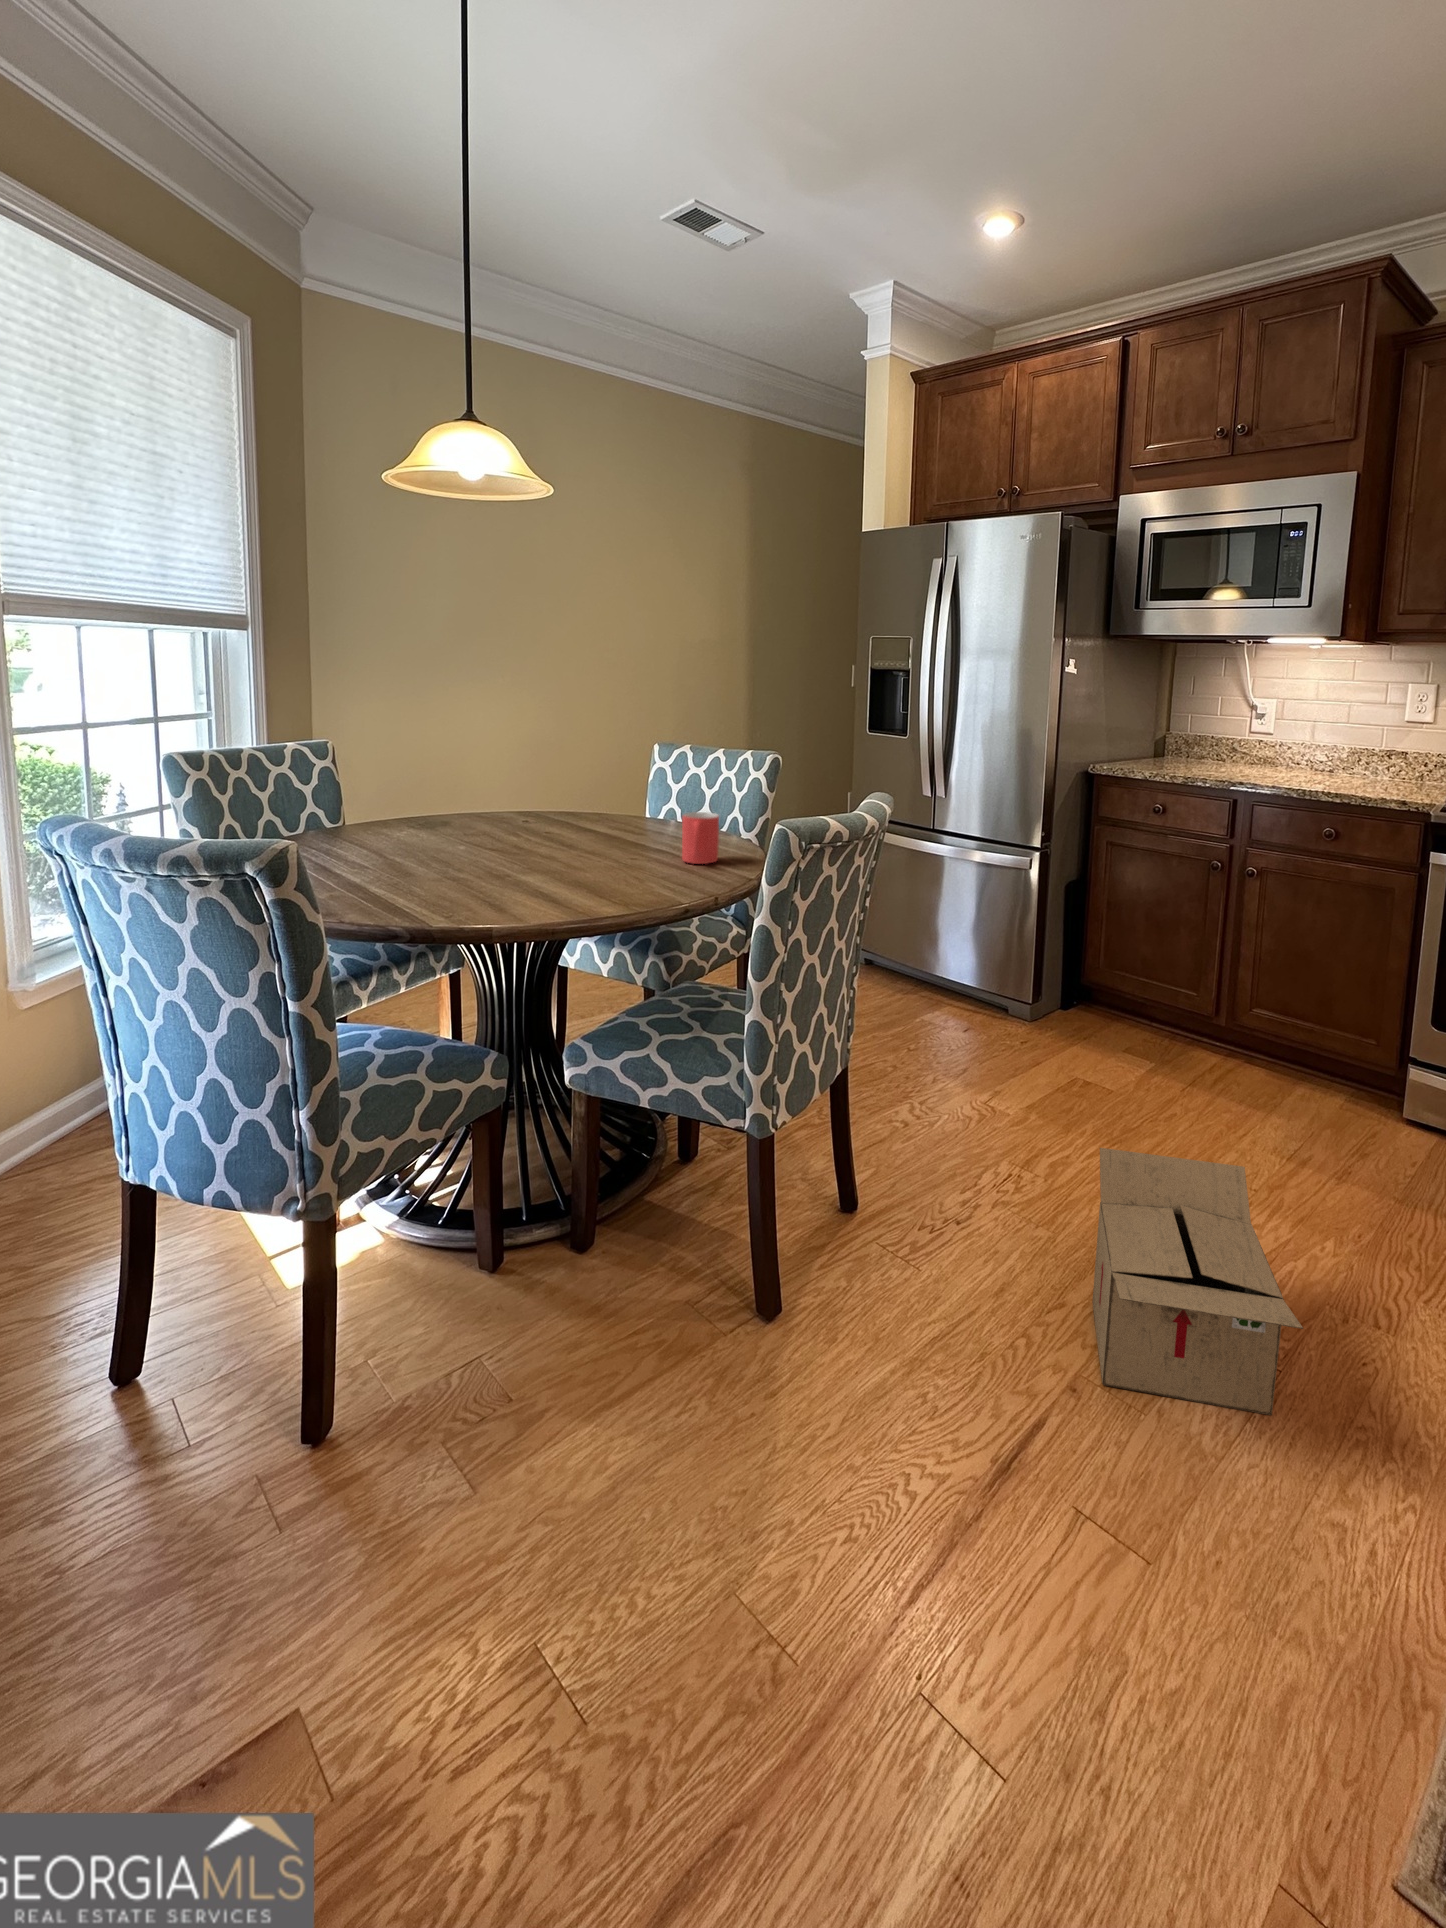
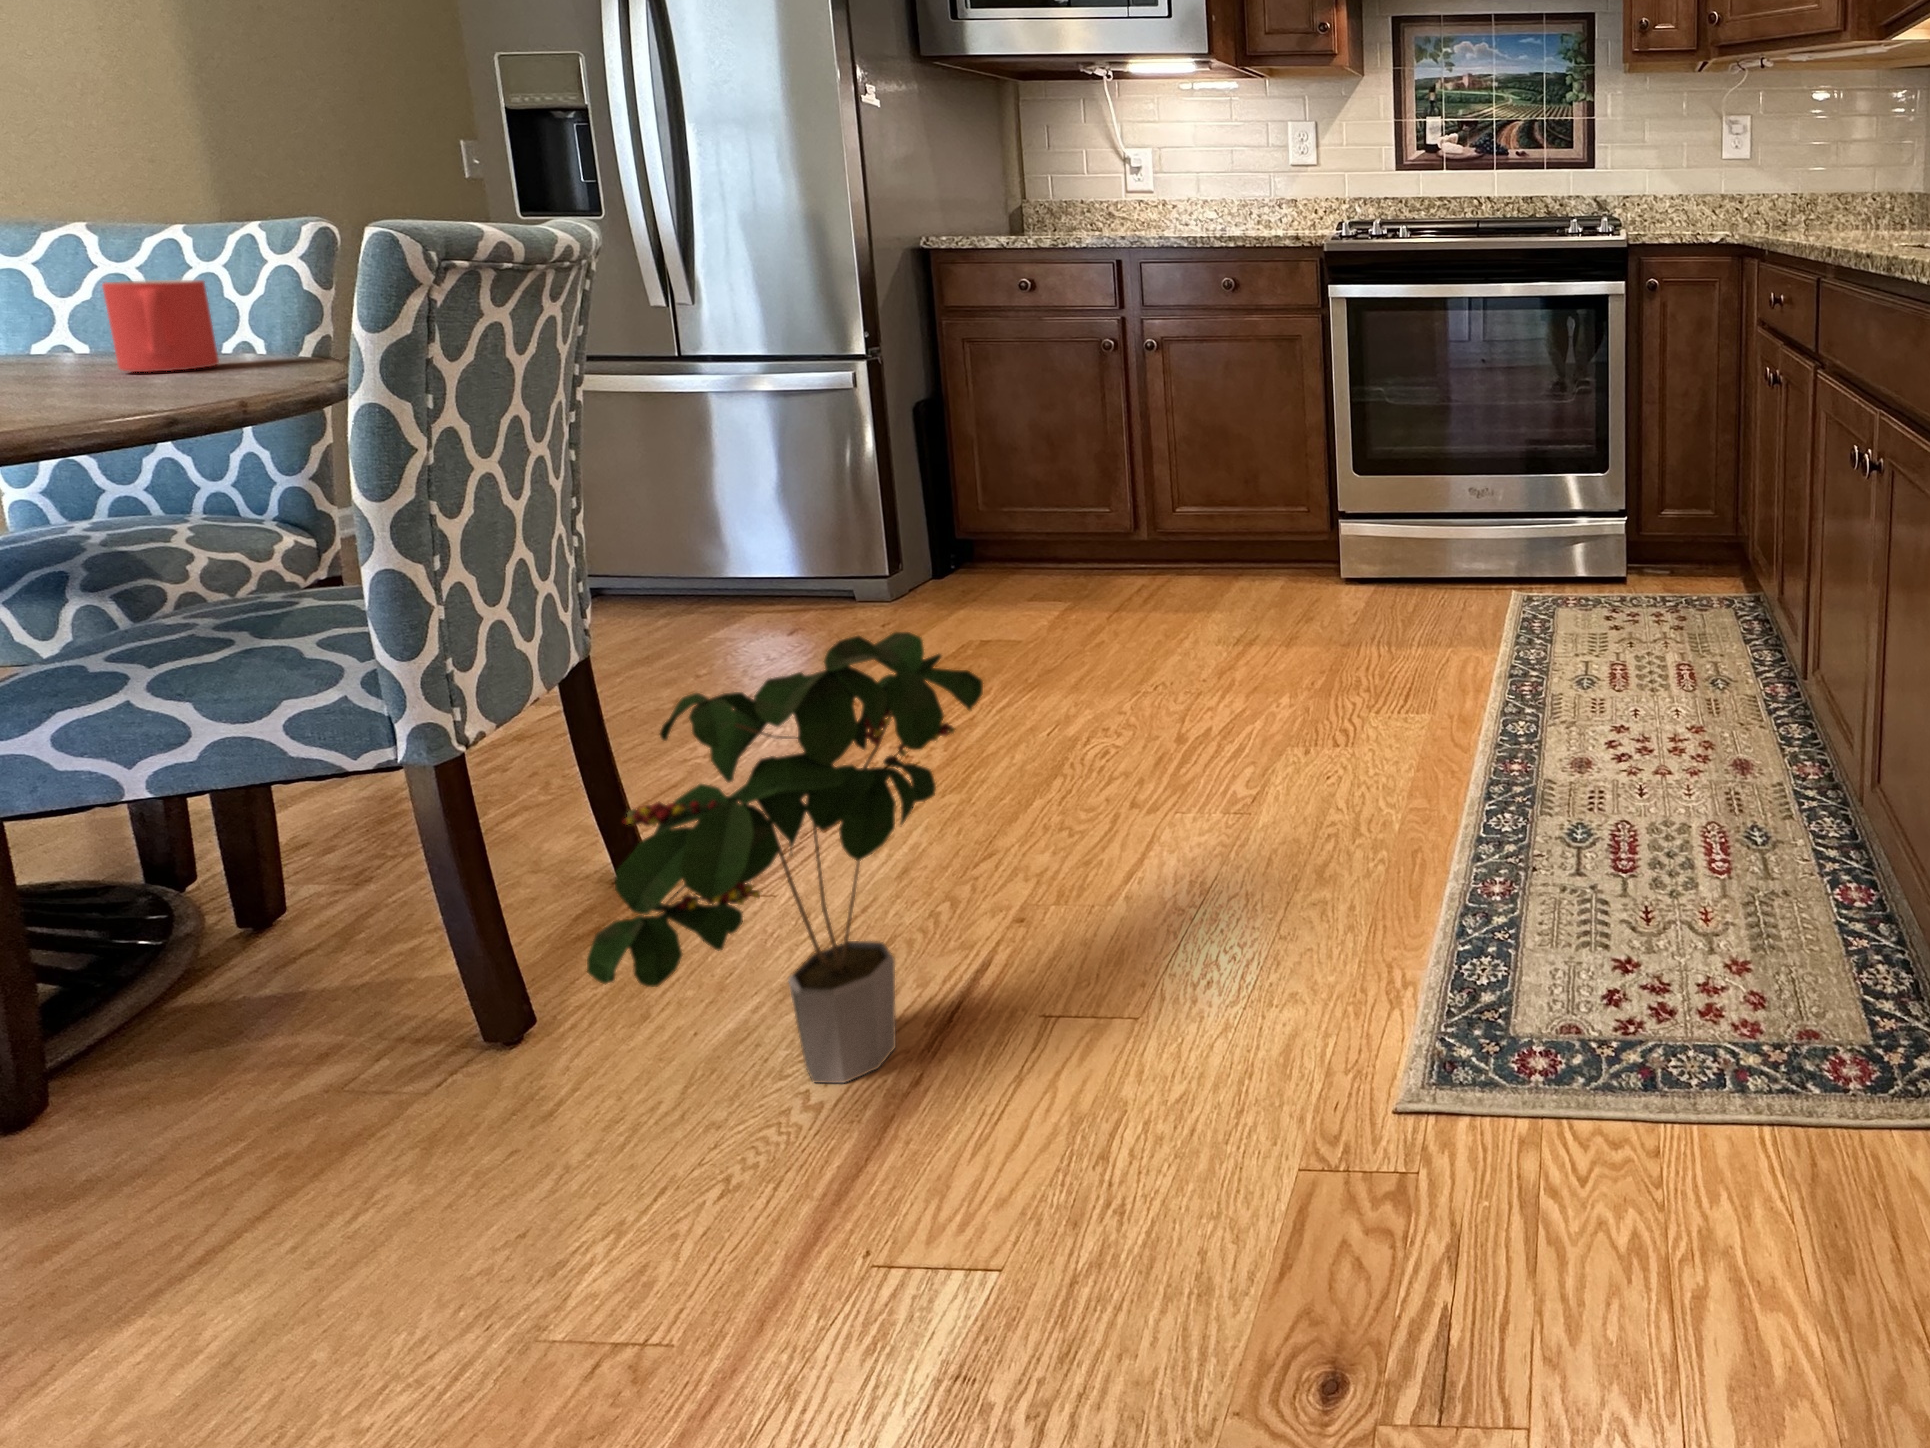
potted plant: none [800,1146,1070,1483] -> present [587,632,983,1083]
cardboard box: present [1092,1148,1303,1415] -> none [1012,620,1263,901]

